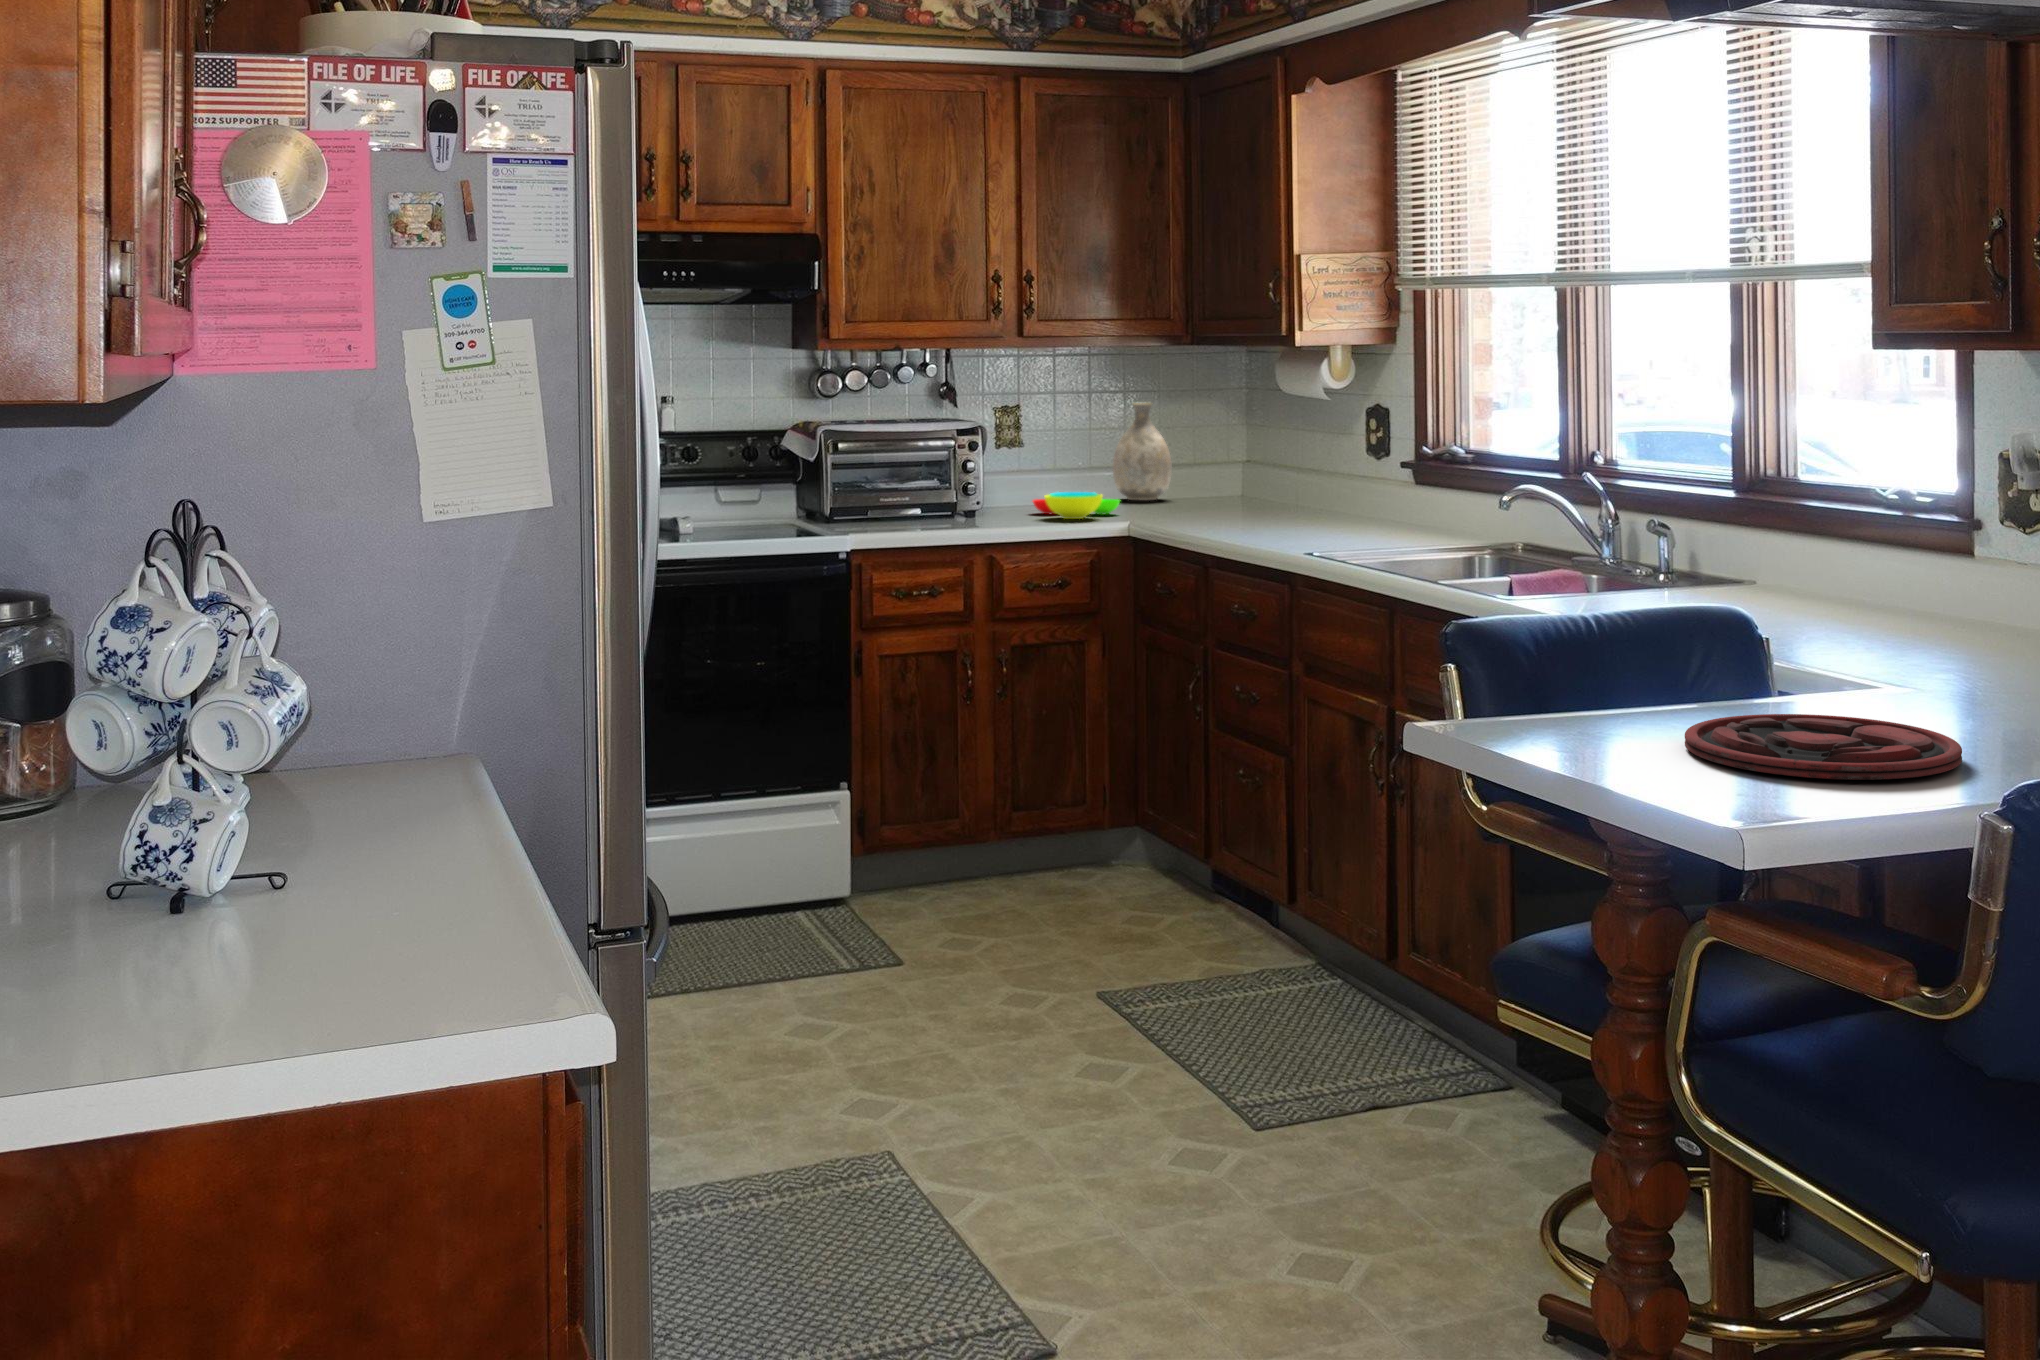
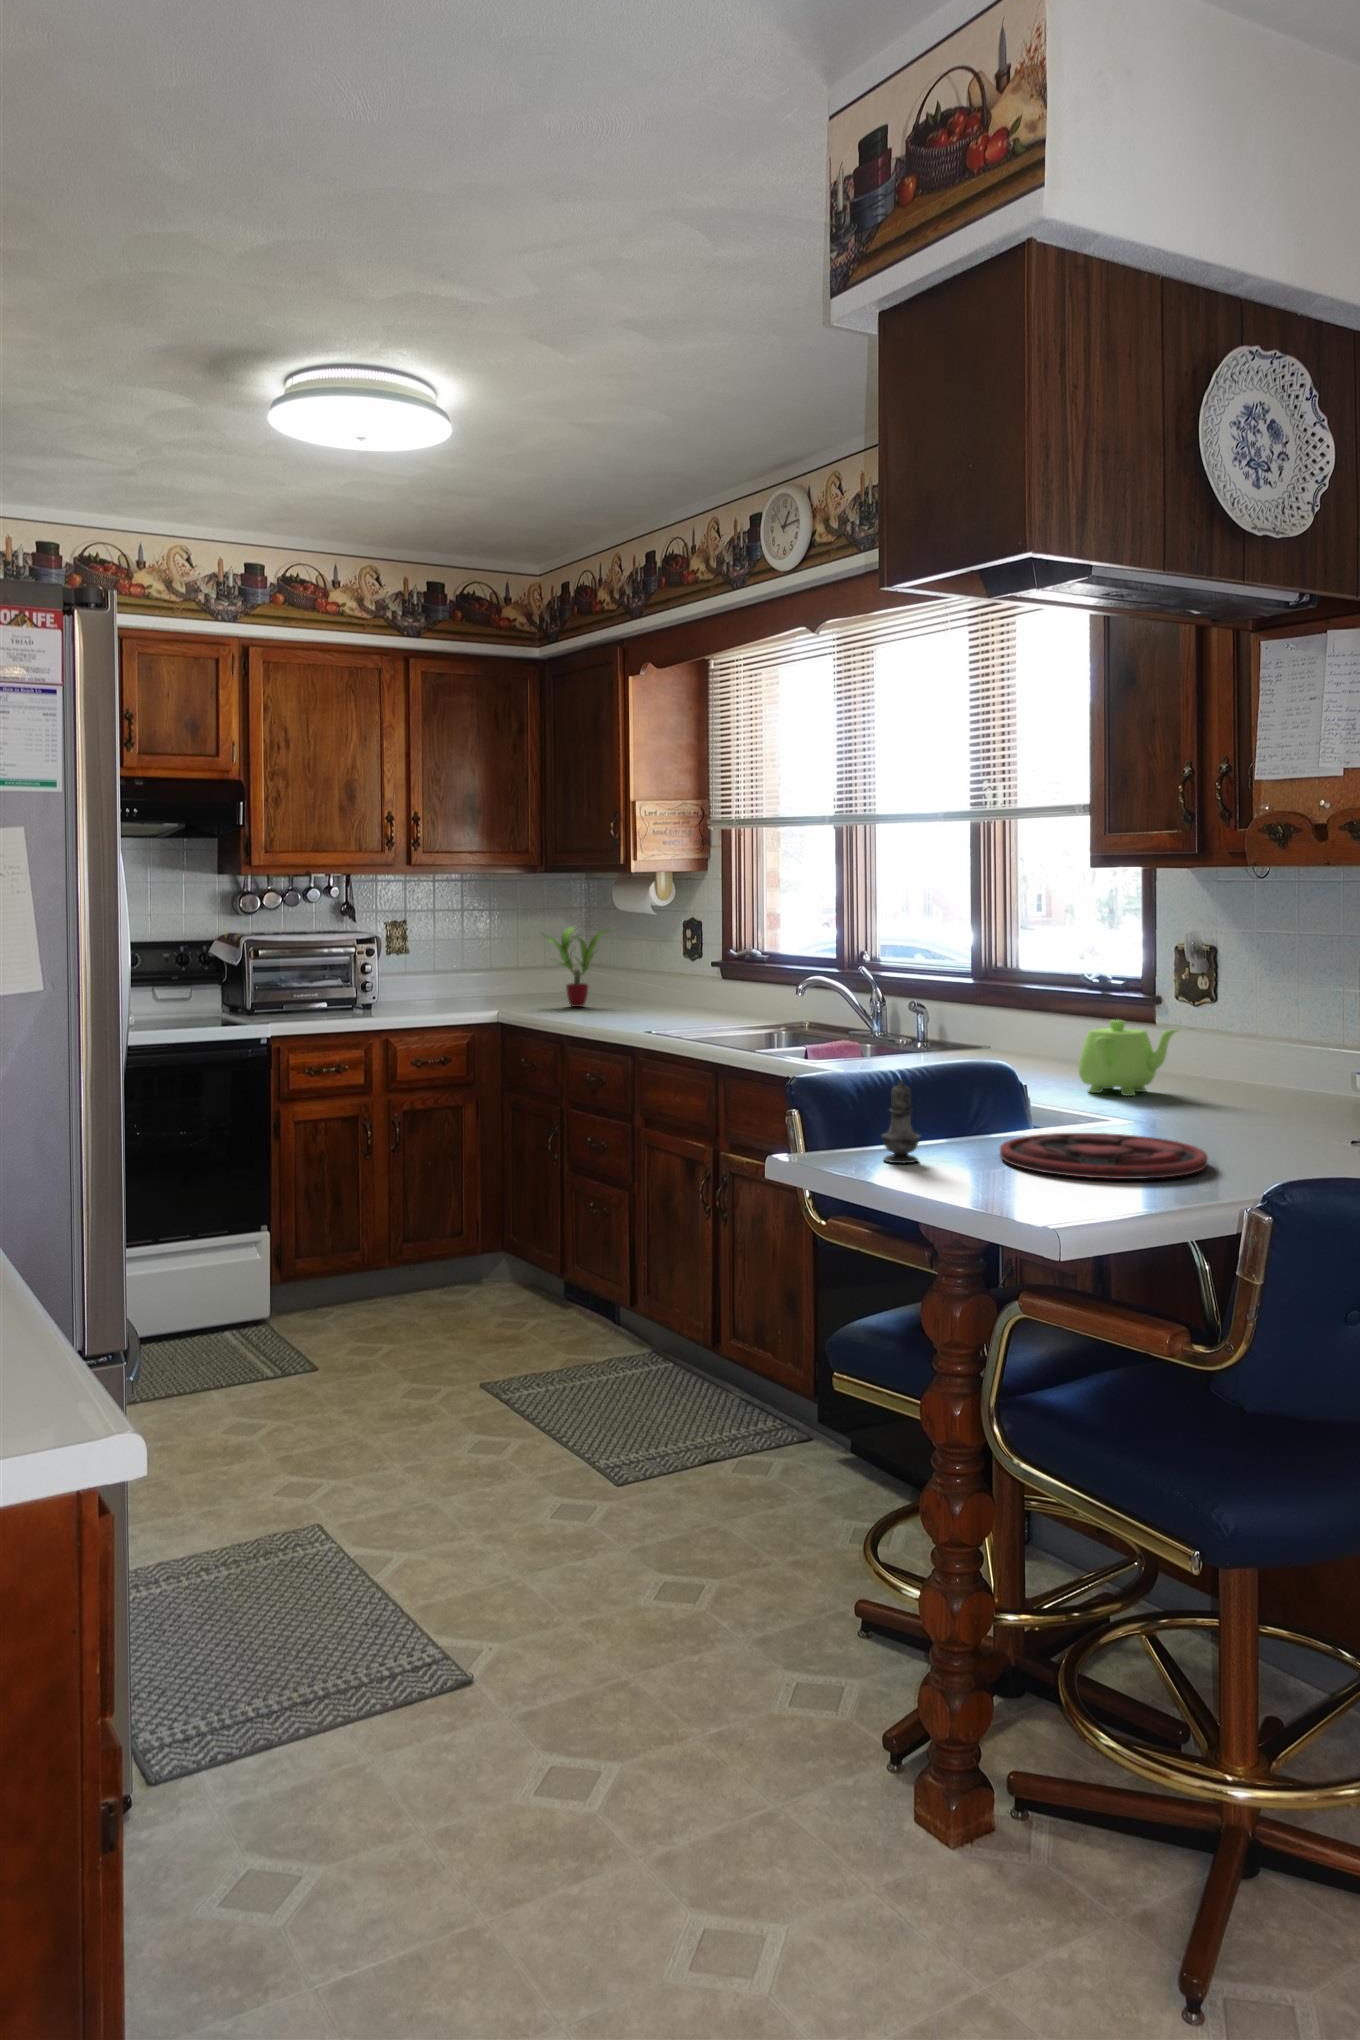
vase: present [1113,403,1172,500] -> none [479,920,526,995]
potted plant: none [1182,412,1283,518] -> present [543,926,611,1007]
bowl: present [1033,492,1120,519] -> none [418,987,489,1008]
teapot: none [1849,559,1990,662] -> present [1079,1020,1178,1096]
salt shaker: none [1528,641,1579,748] -> present [882,1080,920,1163]

